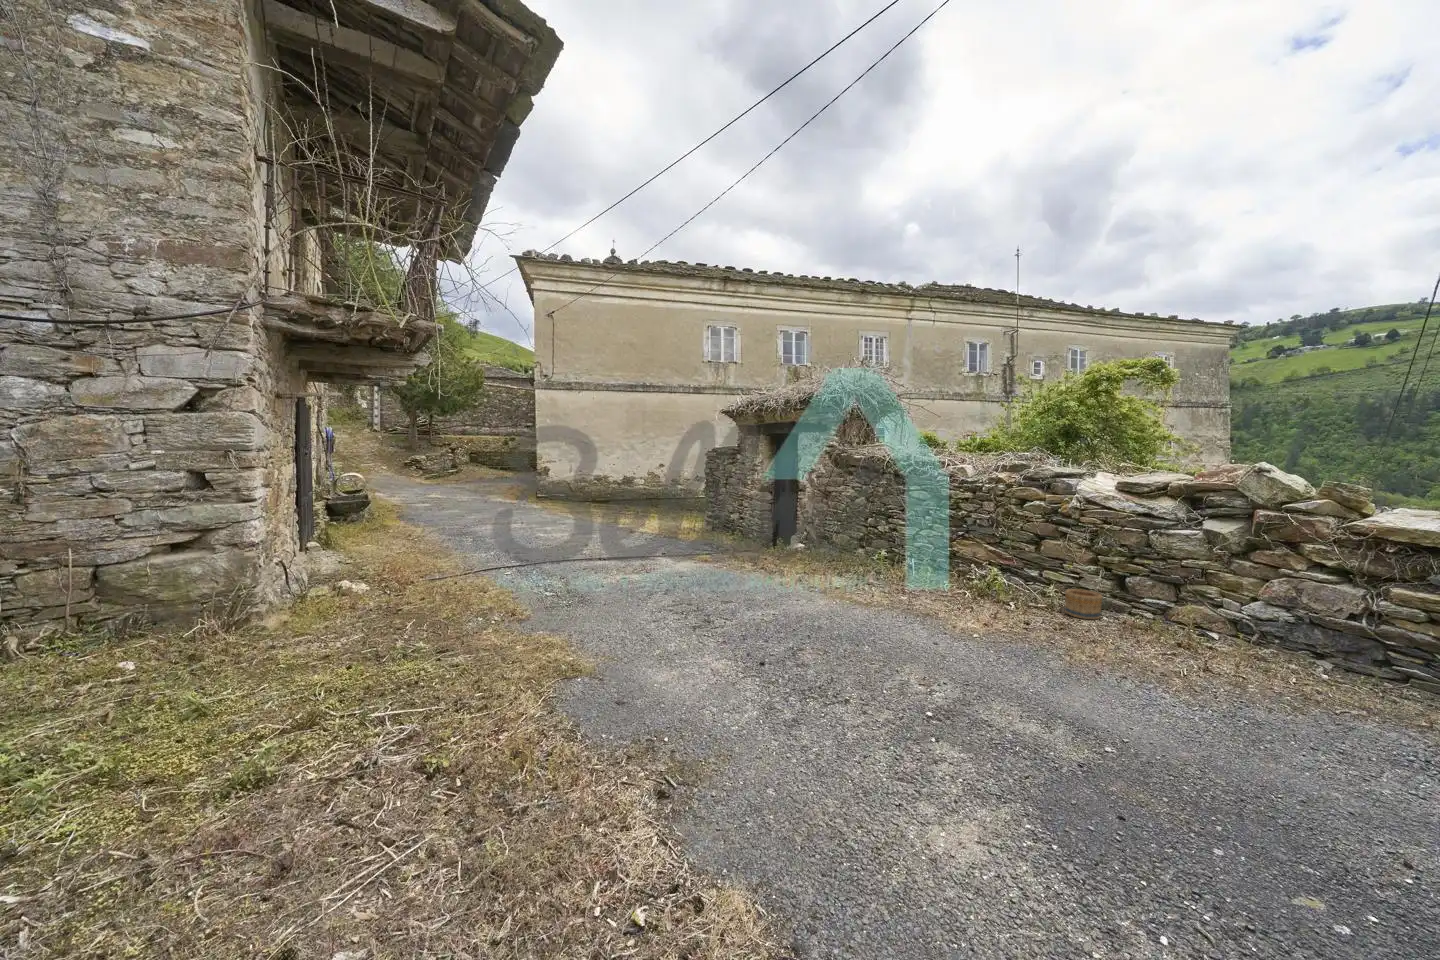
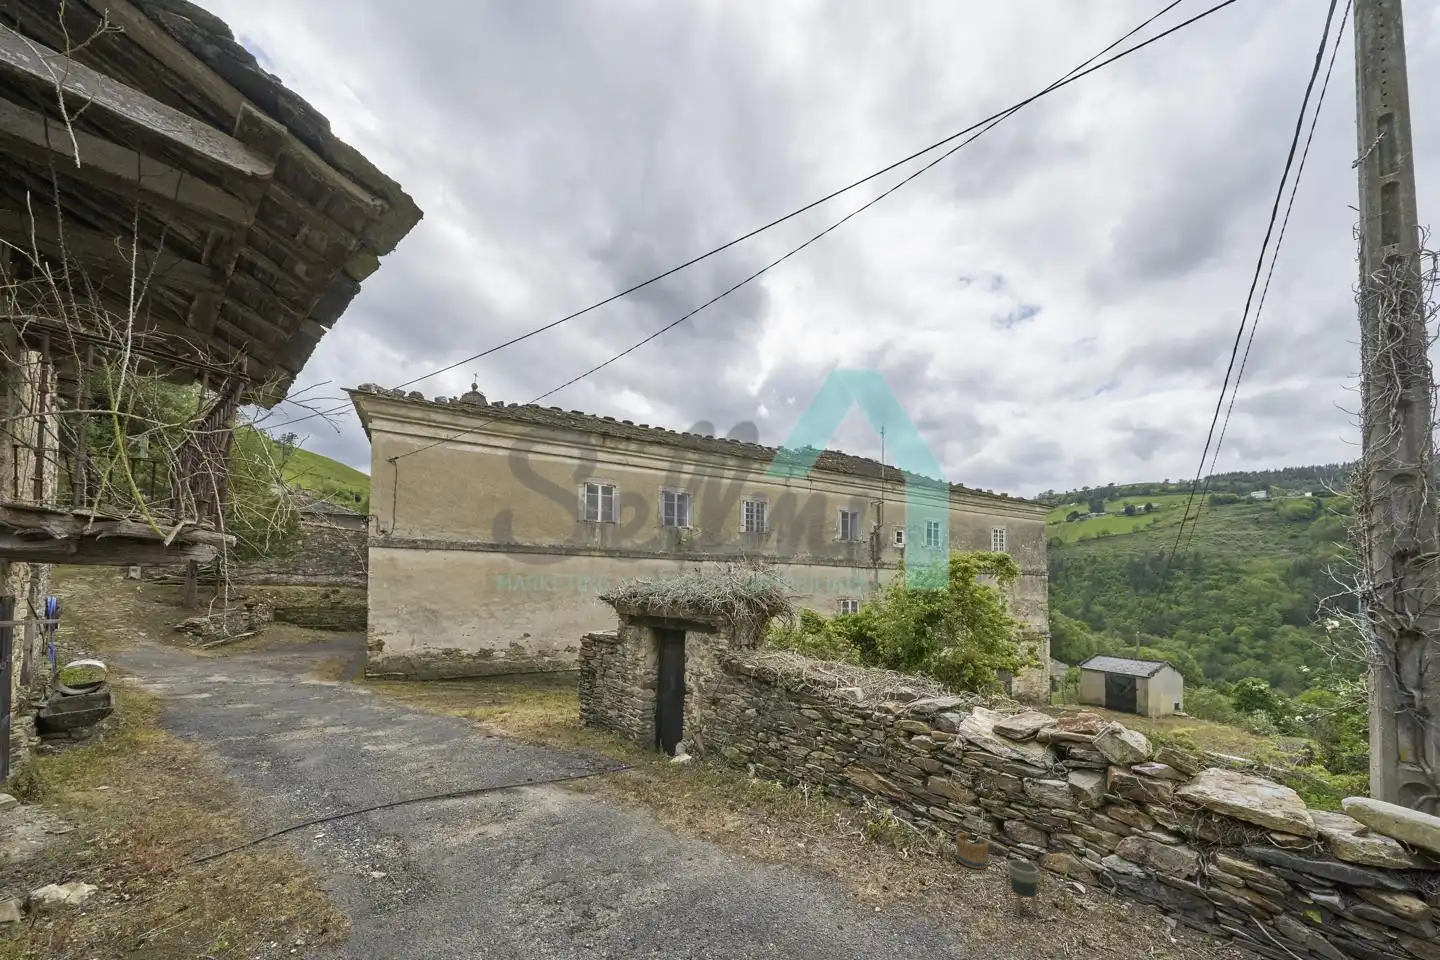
planter: none [1121,601,1157,653] -> present [1008,860,1040,916]

